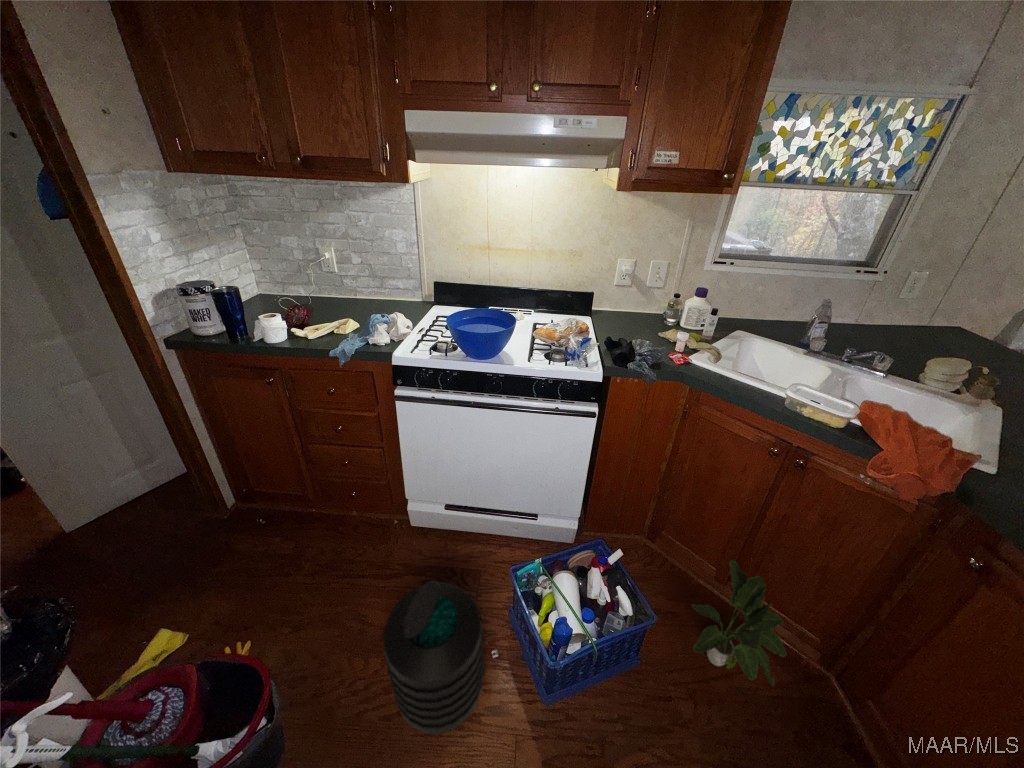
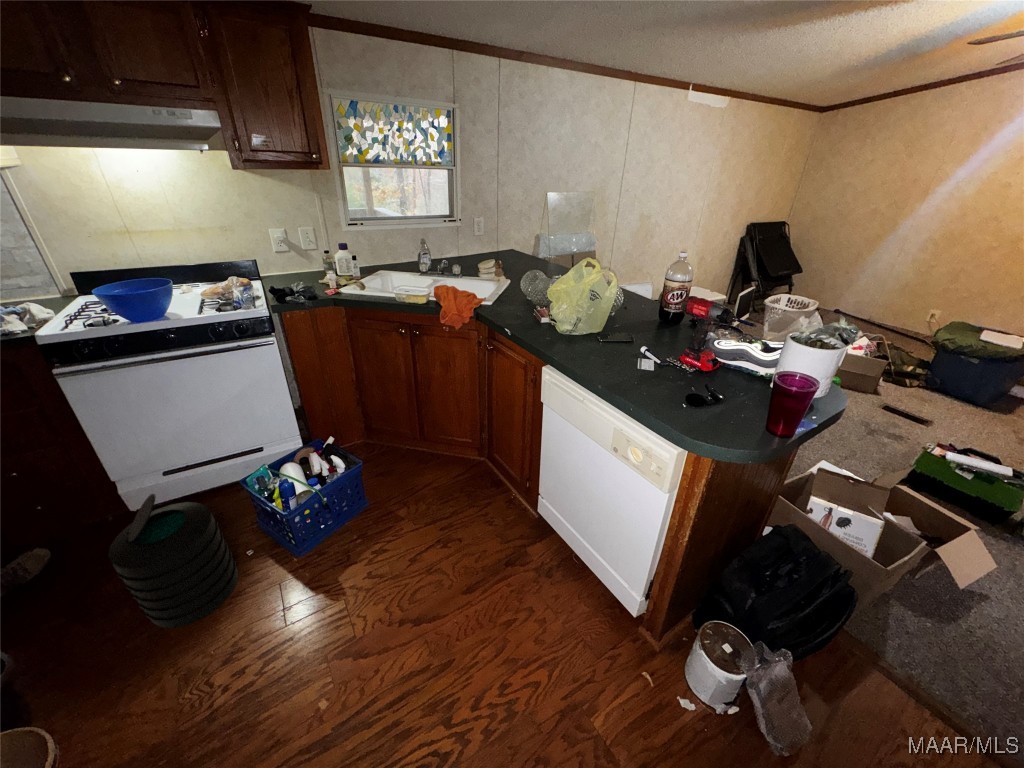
potted plant: present [691,560,786,686] -> none [382,410,450,486]

